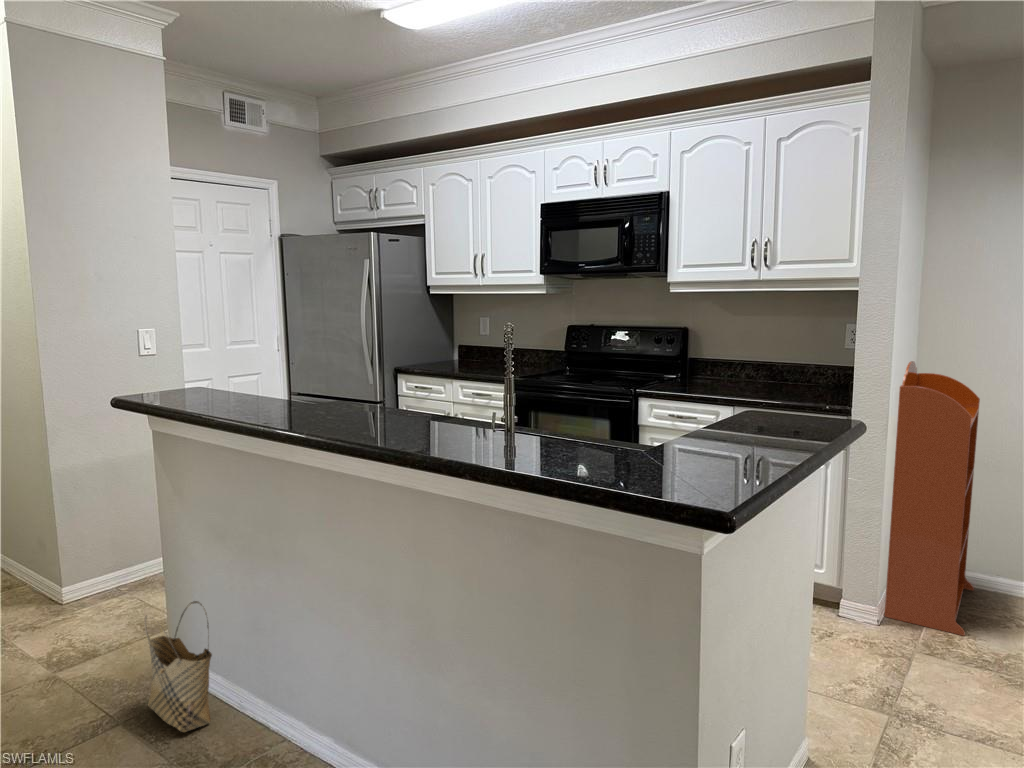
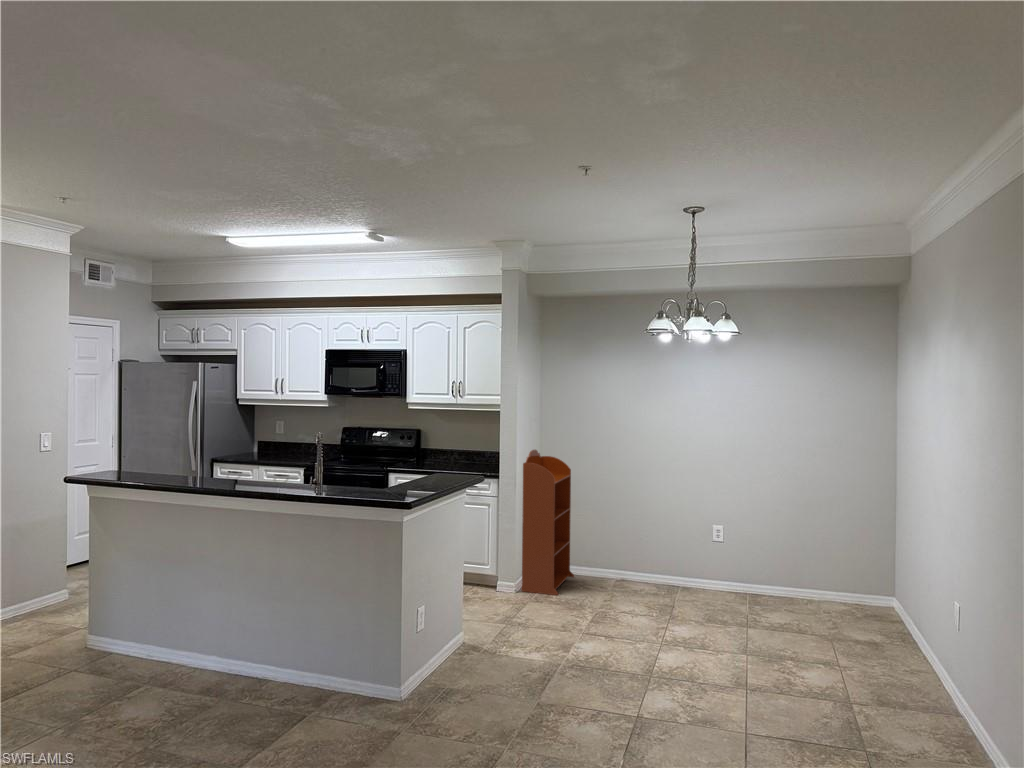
woven basket: present [145,601,212,732] -> none [90,594,138,666]

